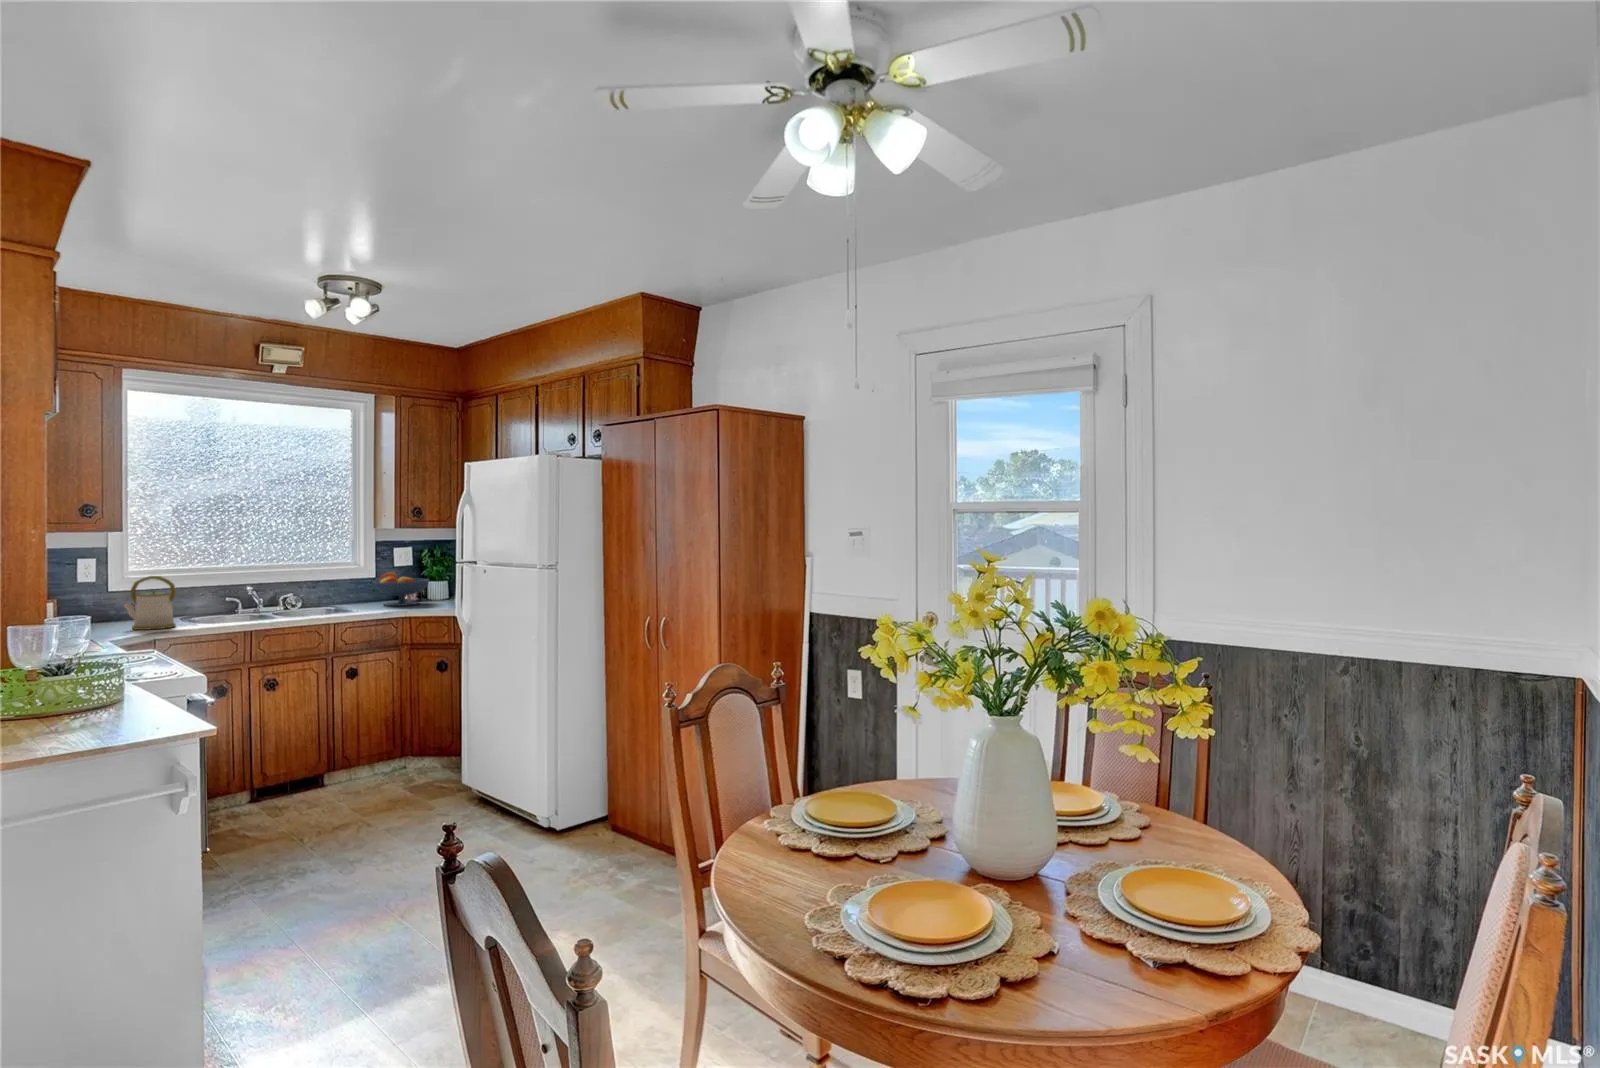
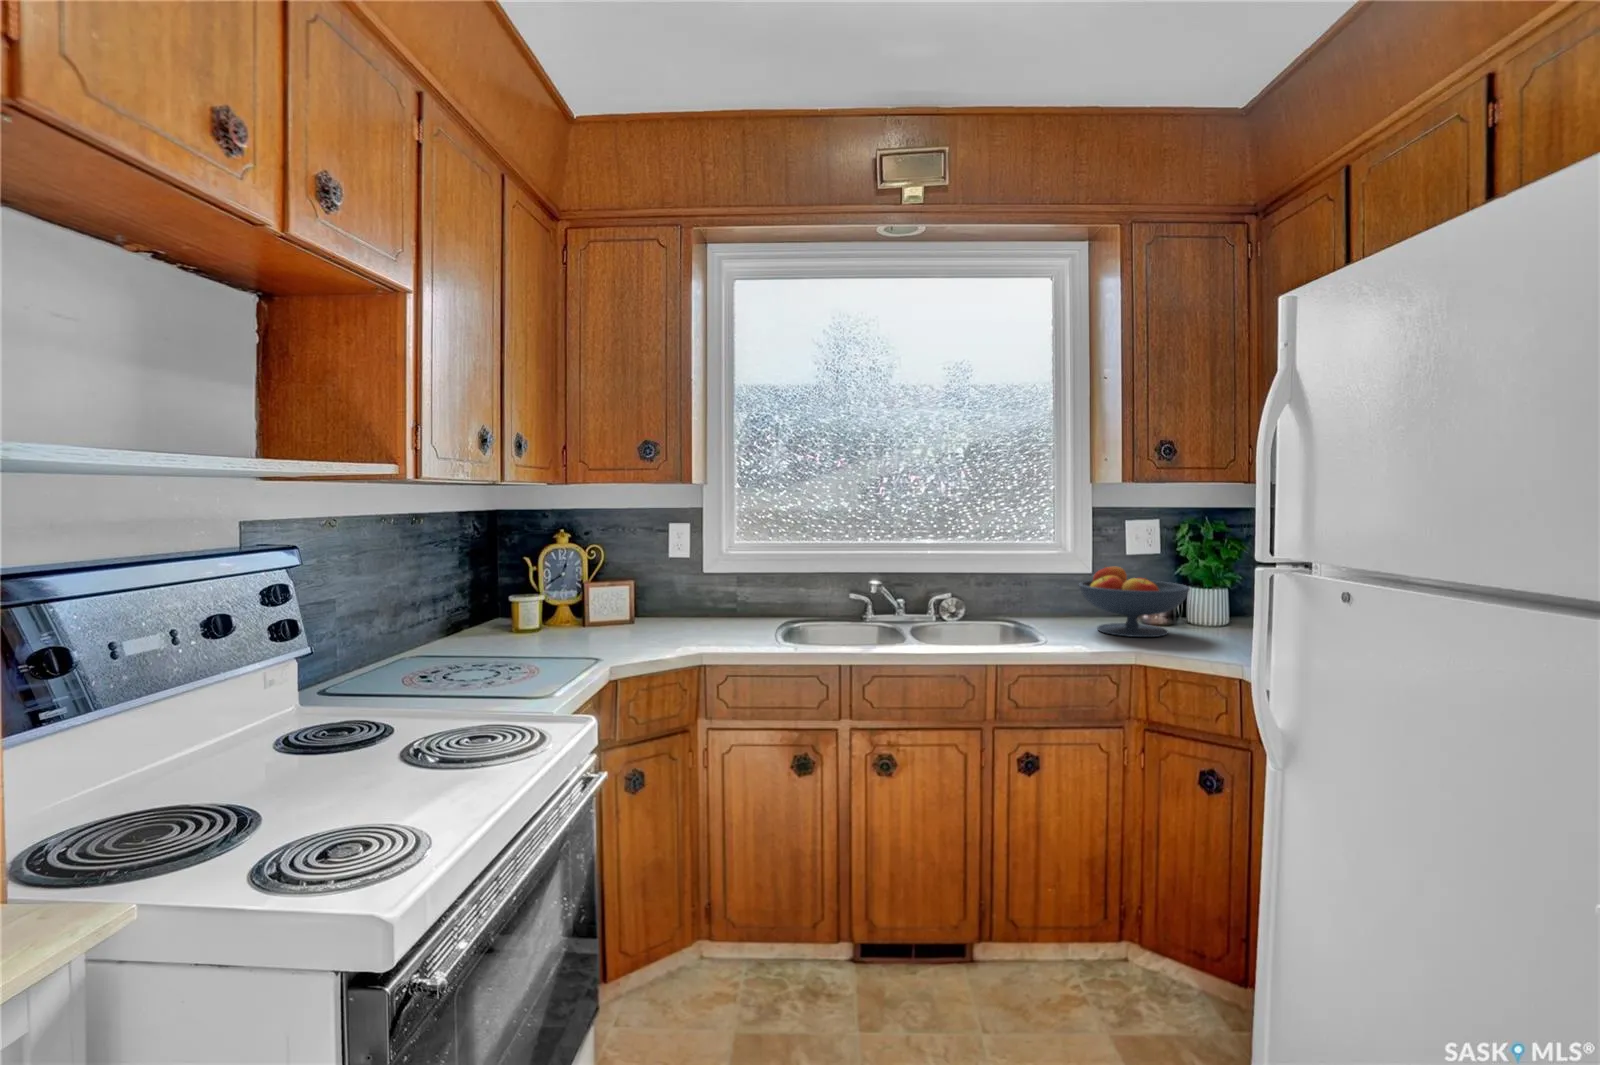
kettle: present [124,576,176,630] -> none [674,556,739,647]

